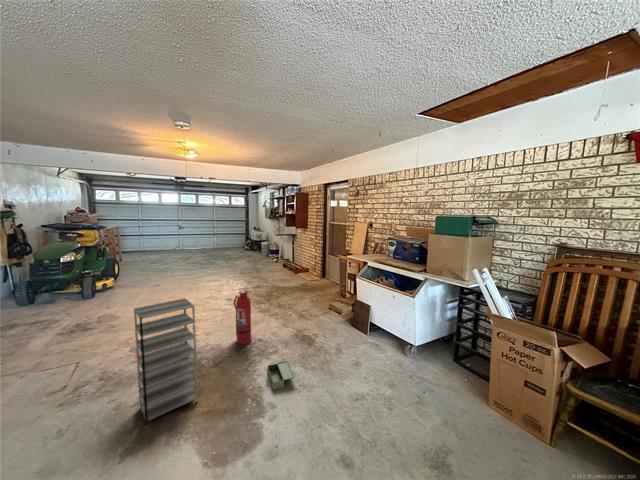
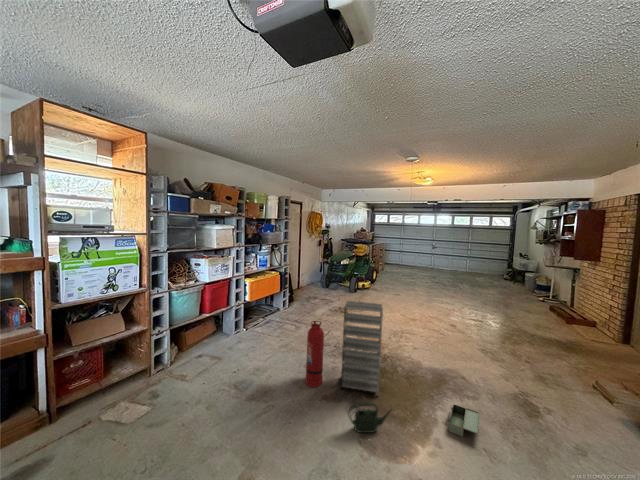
fire extinguisher: present [234,291,251,344] -> present [306,321,324,387]
watering can: none [182,403,229,456] -> present [349,402,392,433]

